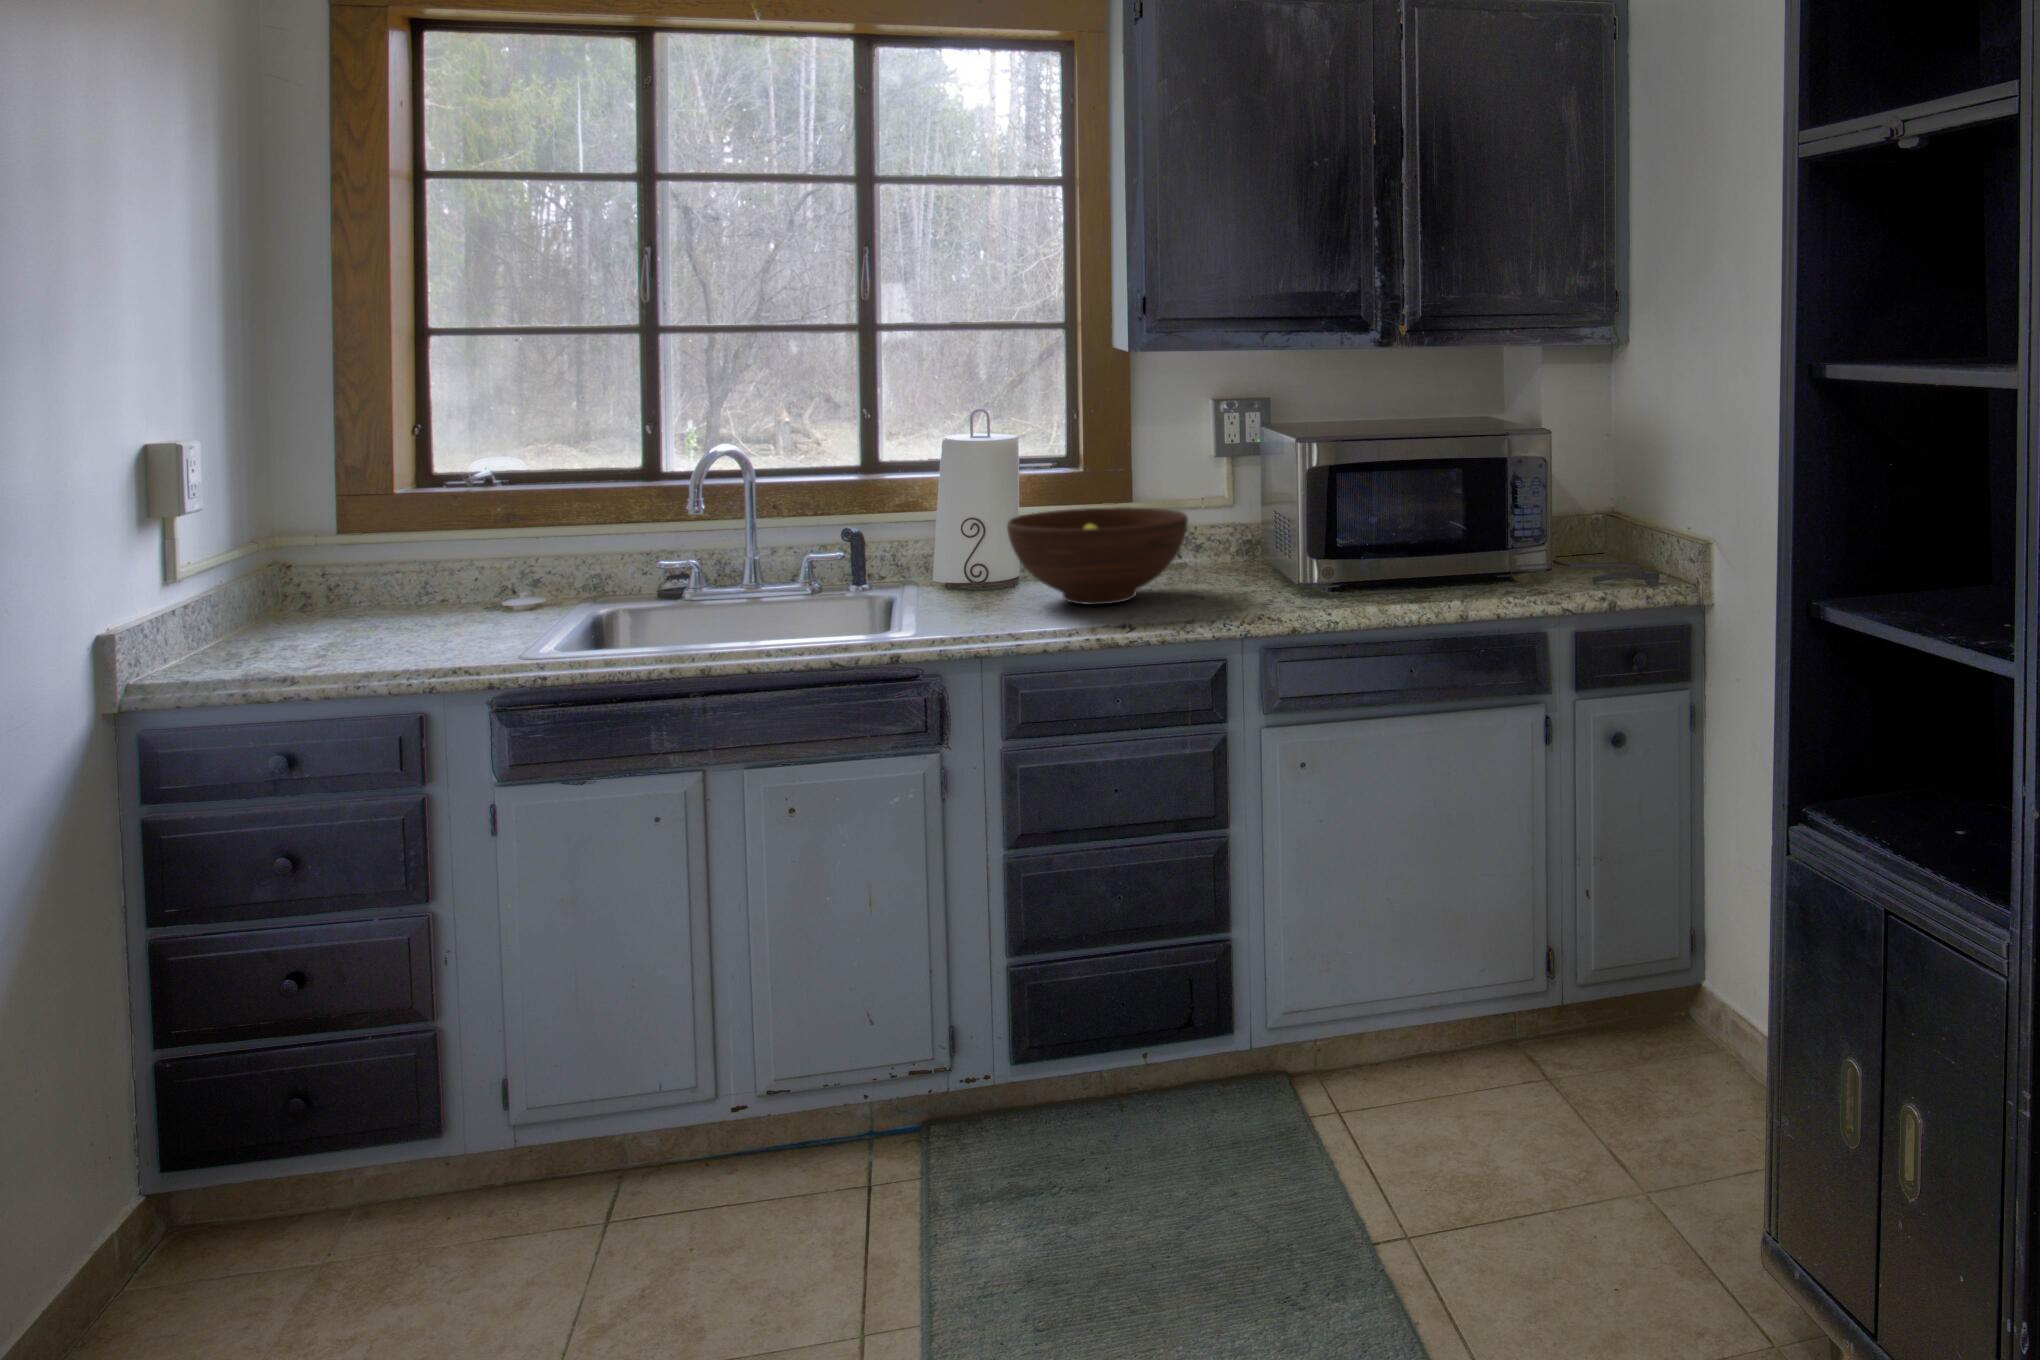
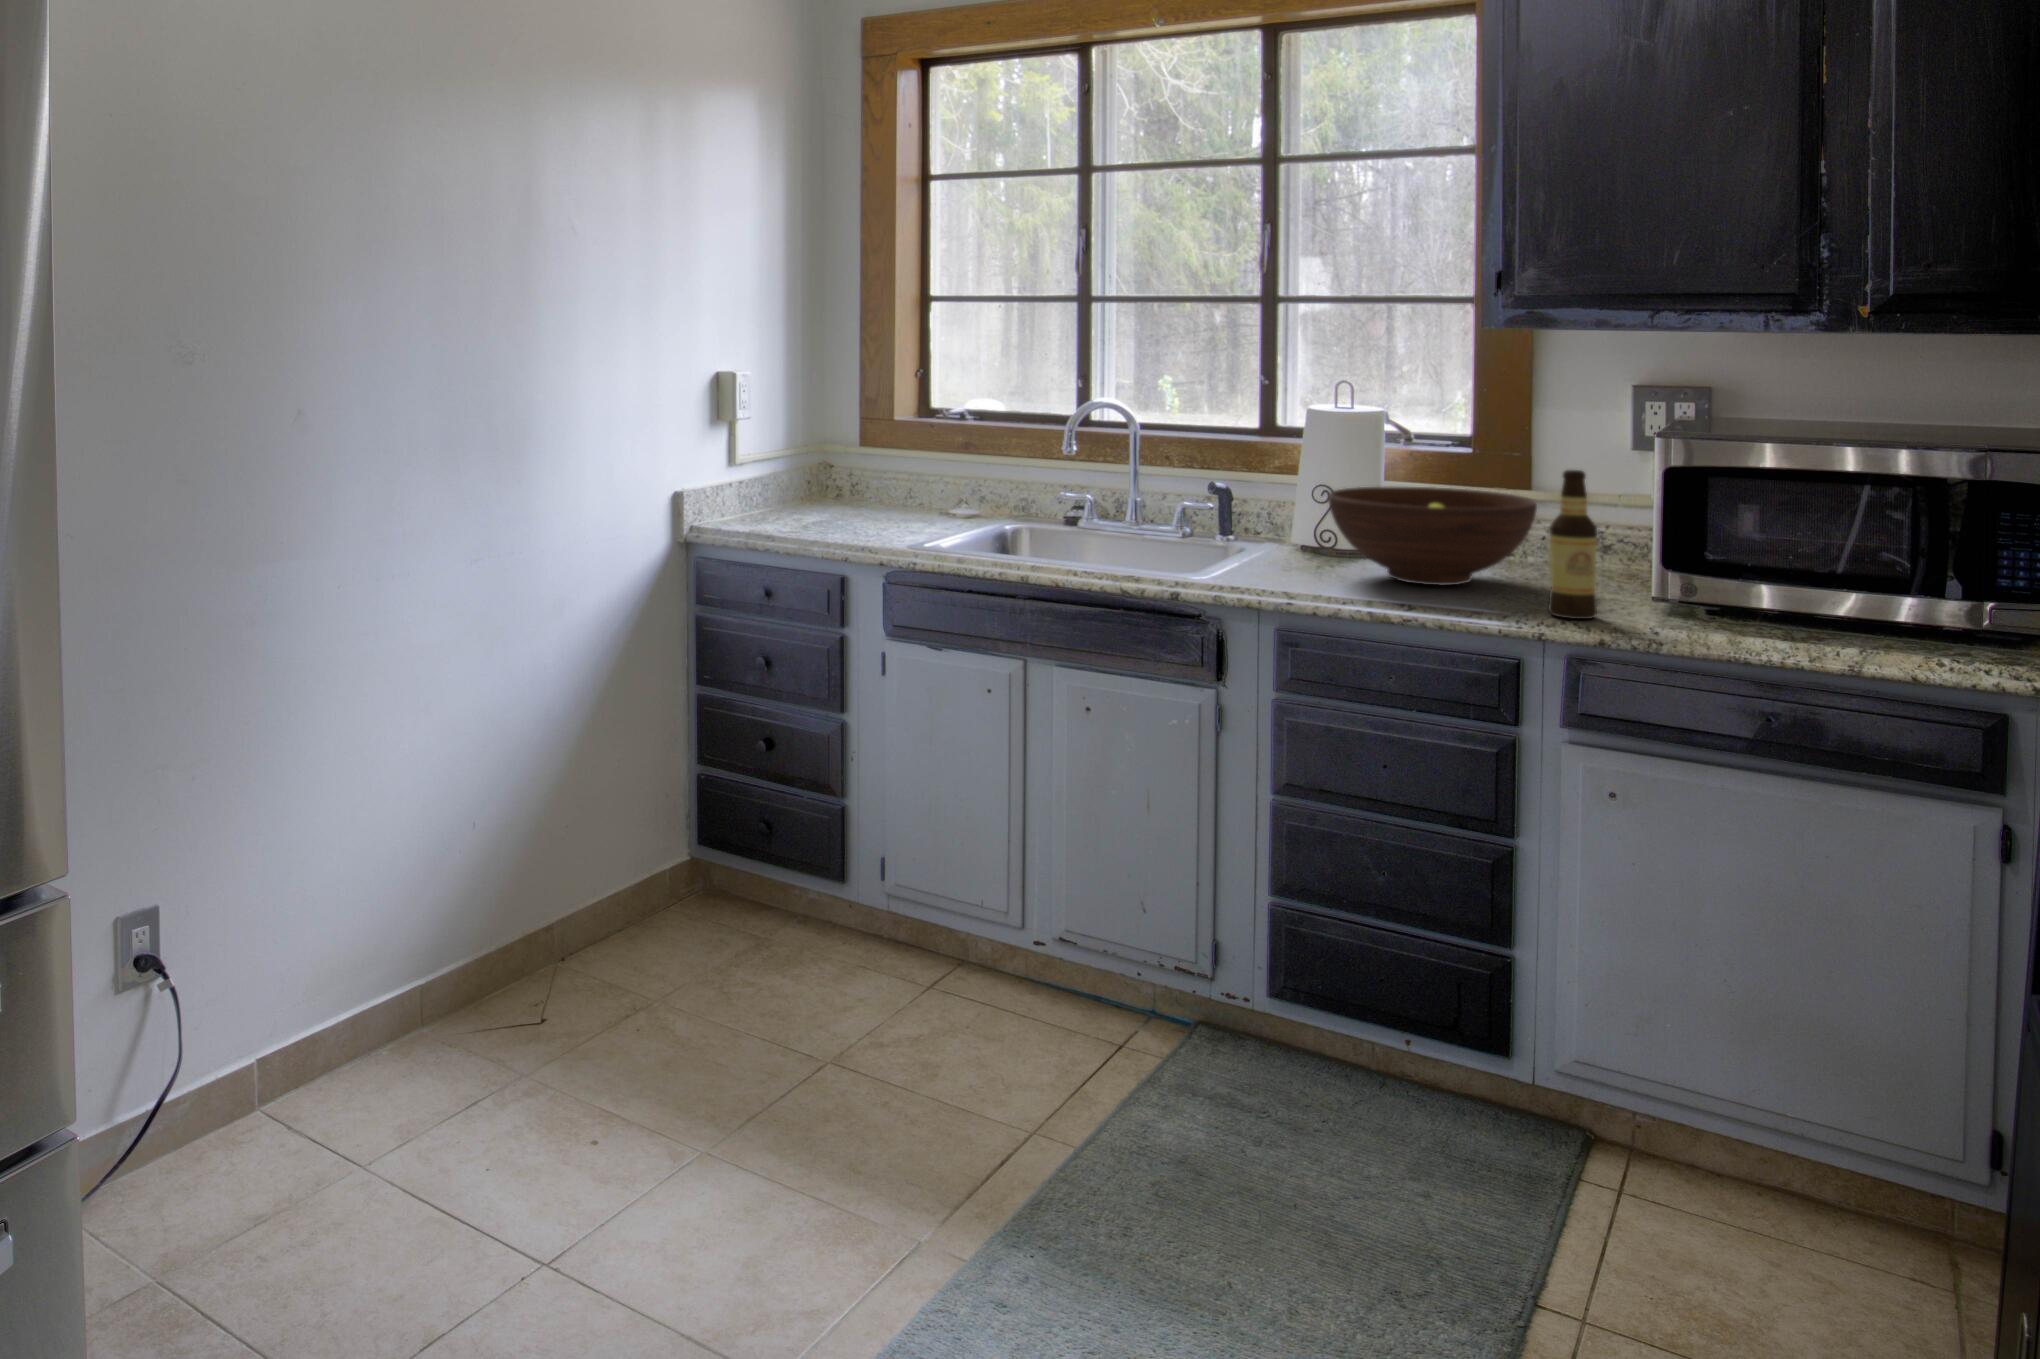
bottle: none [1234,478,1273,615] -> present [1548,470,1597,619]

